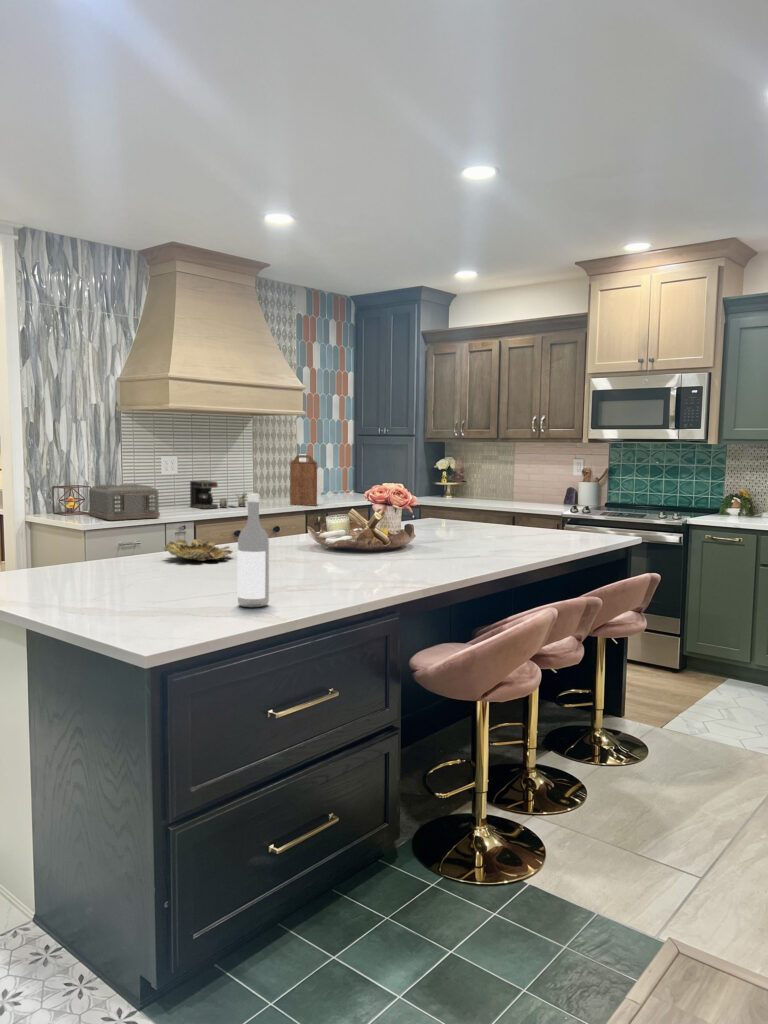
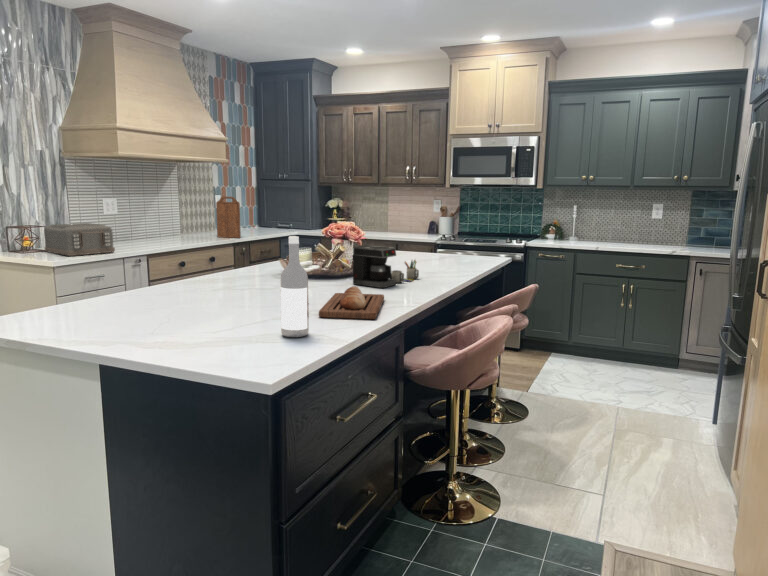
coffee maker: present [190,481,246,509] -> present [353,245,419,288]
bowl: present [164,539,233,561] -> none [165,274,226,293]
bread loaf: none [300,558,400,595] -> present [319,286,384,319]

